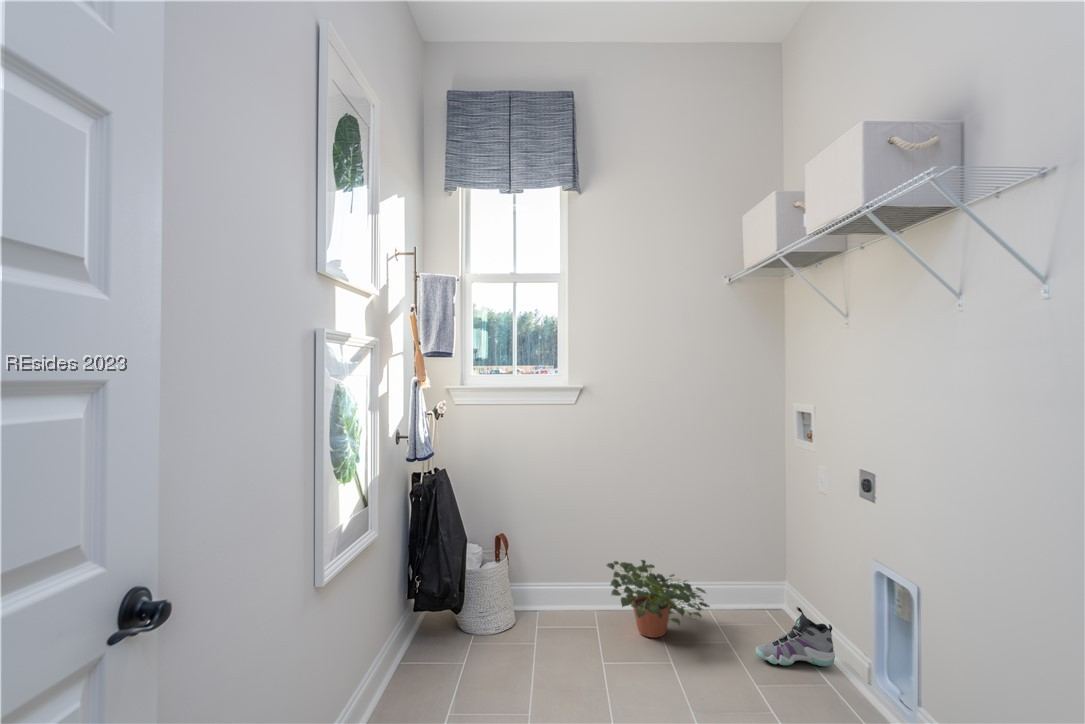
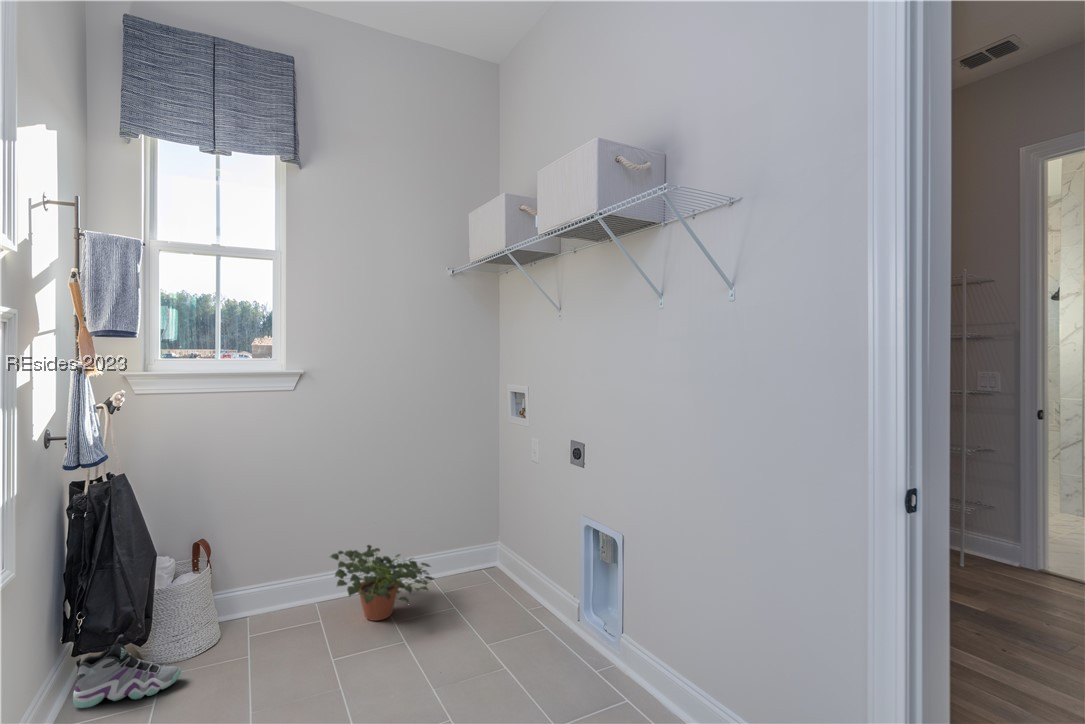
sneaker: present [756,607,835,666] -> present [73,634,181,708]

